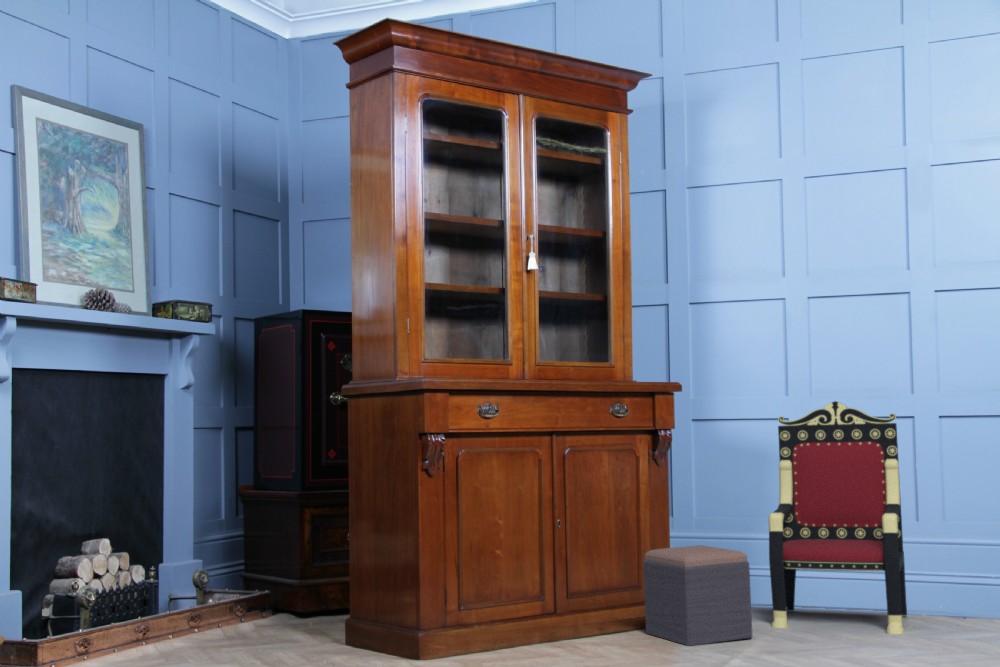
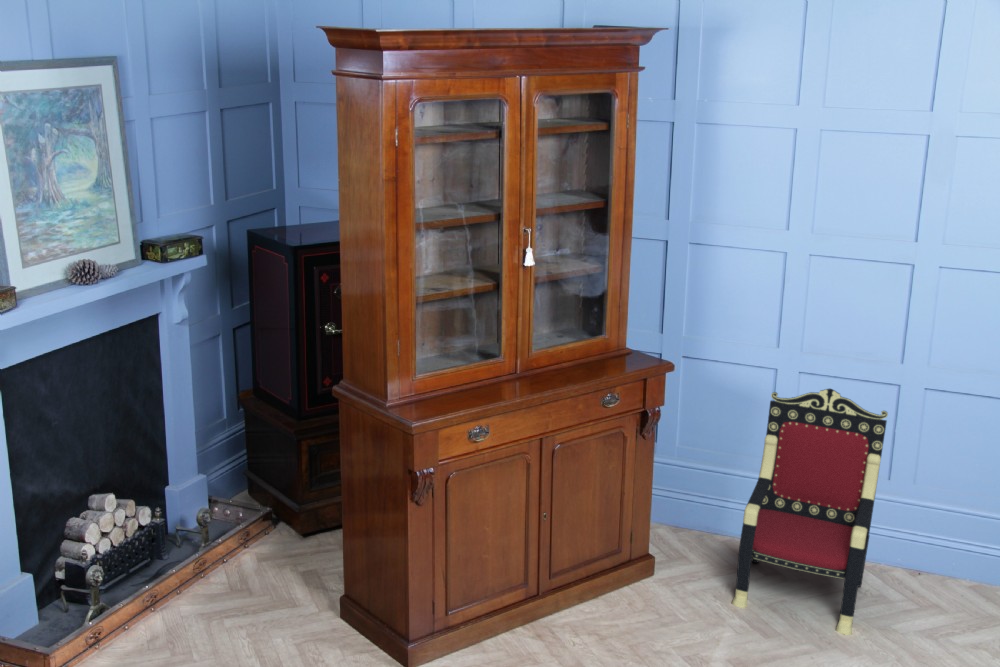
footstool: present [643,545,752,646] -> none [614,537,717,650]

